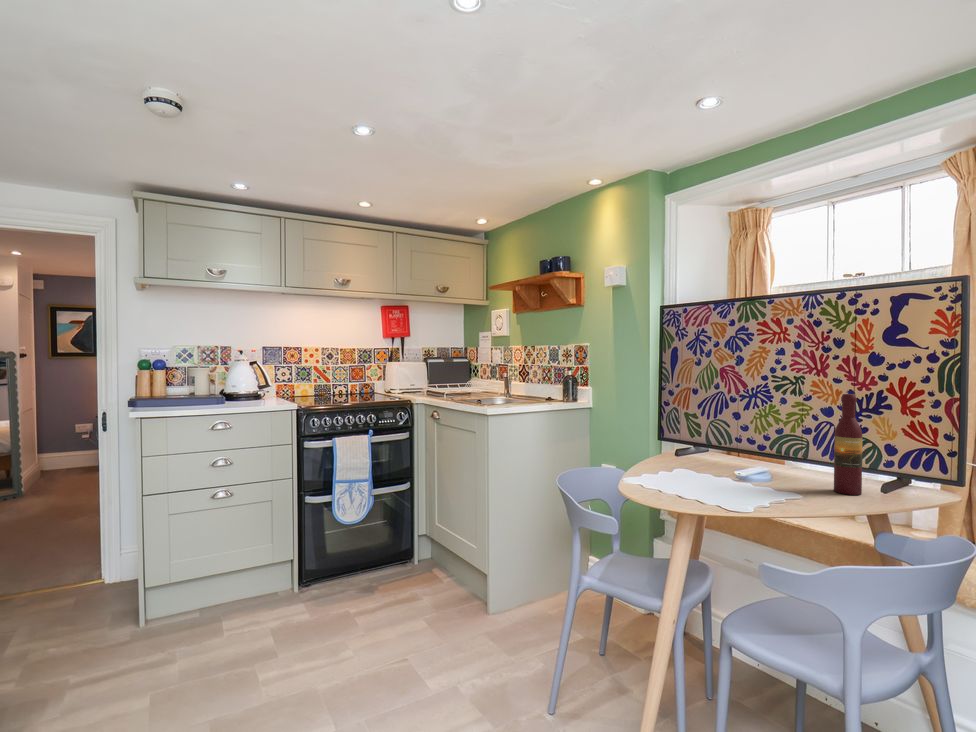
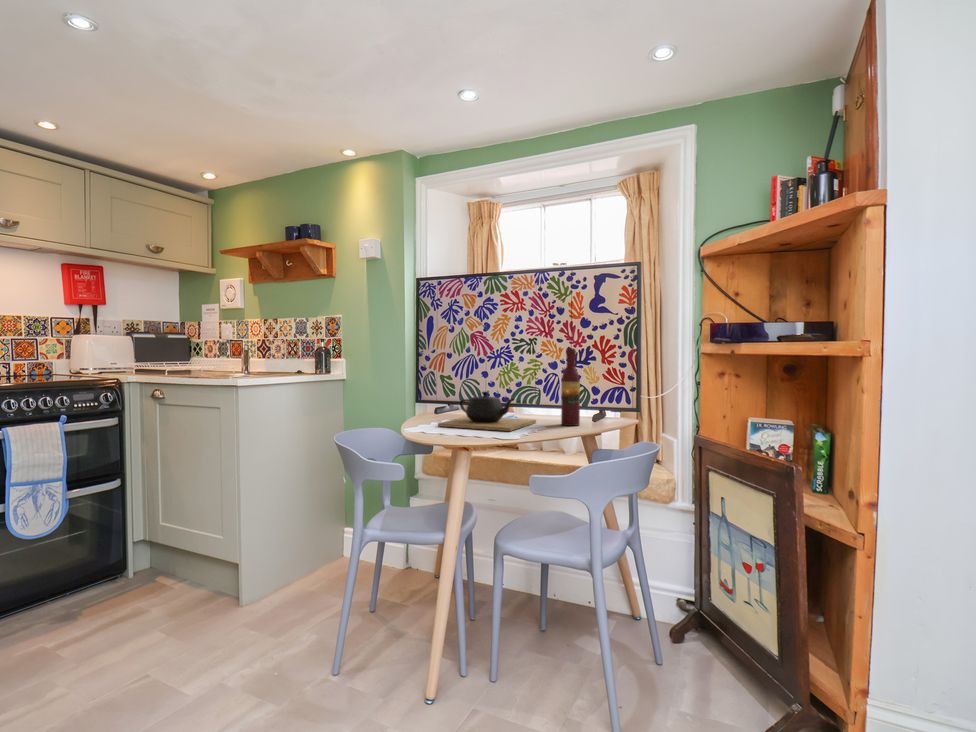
teapot: none [668,440,798,494] -> present [438,392,536,431]

